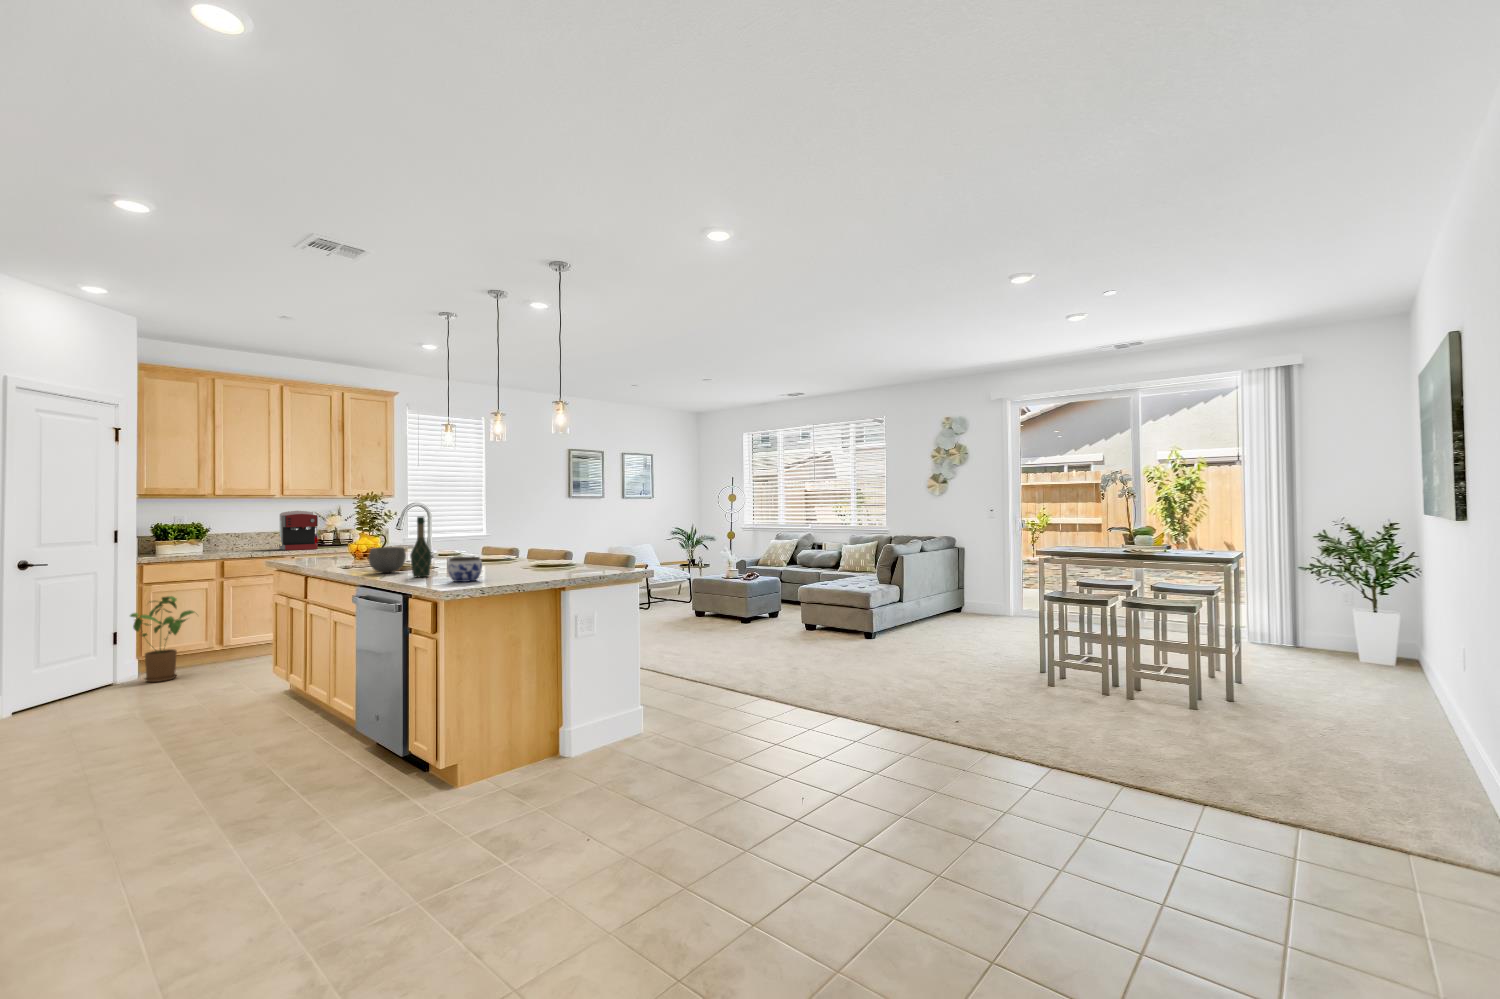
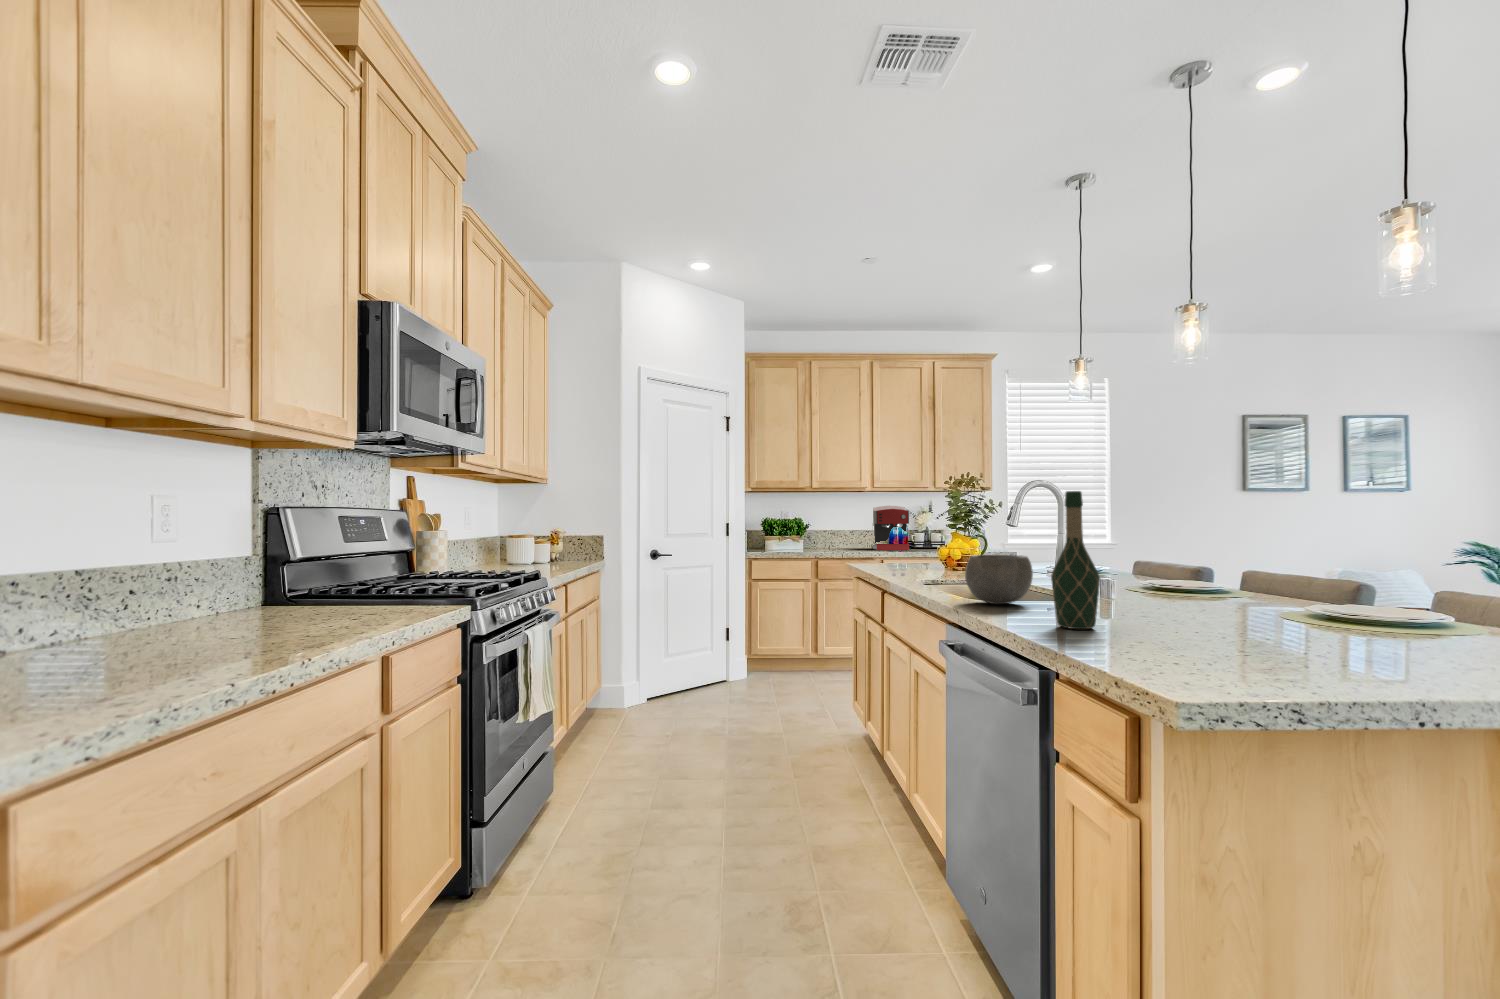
jar: present [448,556,482,582] -> none [1169,595,1283,673]
house plant: present [130,596,194,682] -> none [735,595,793,686]

